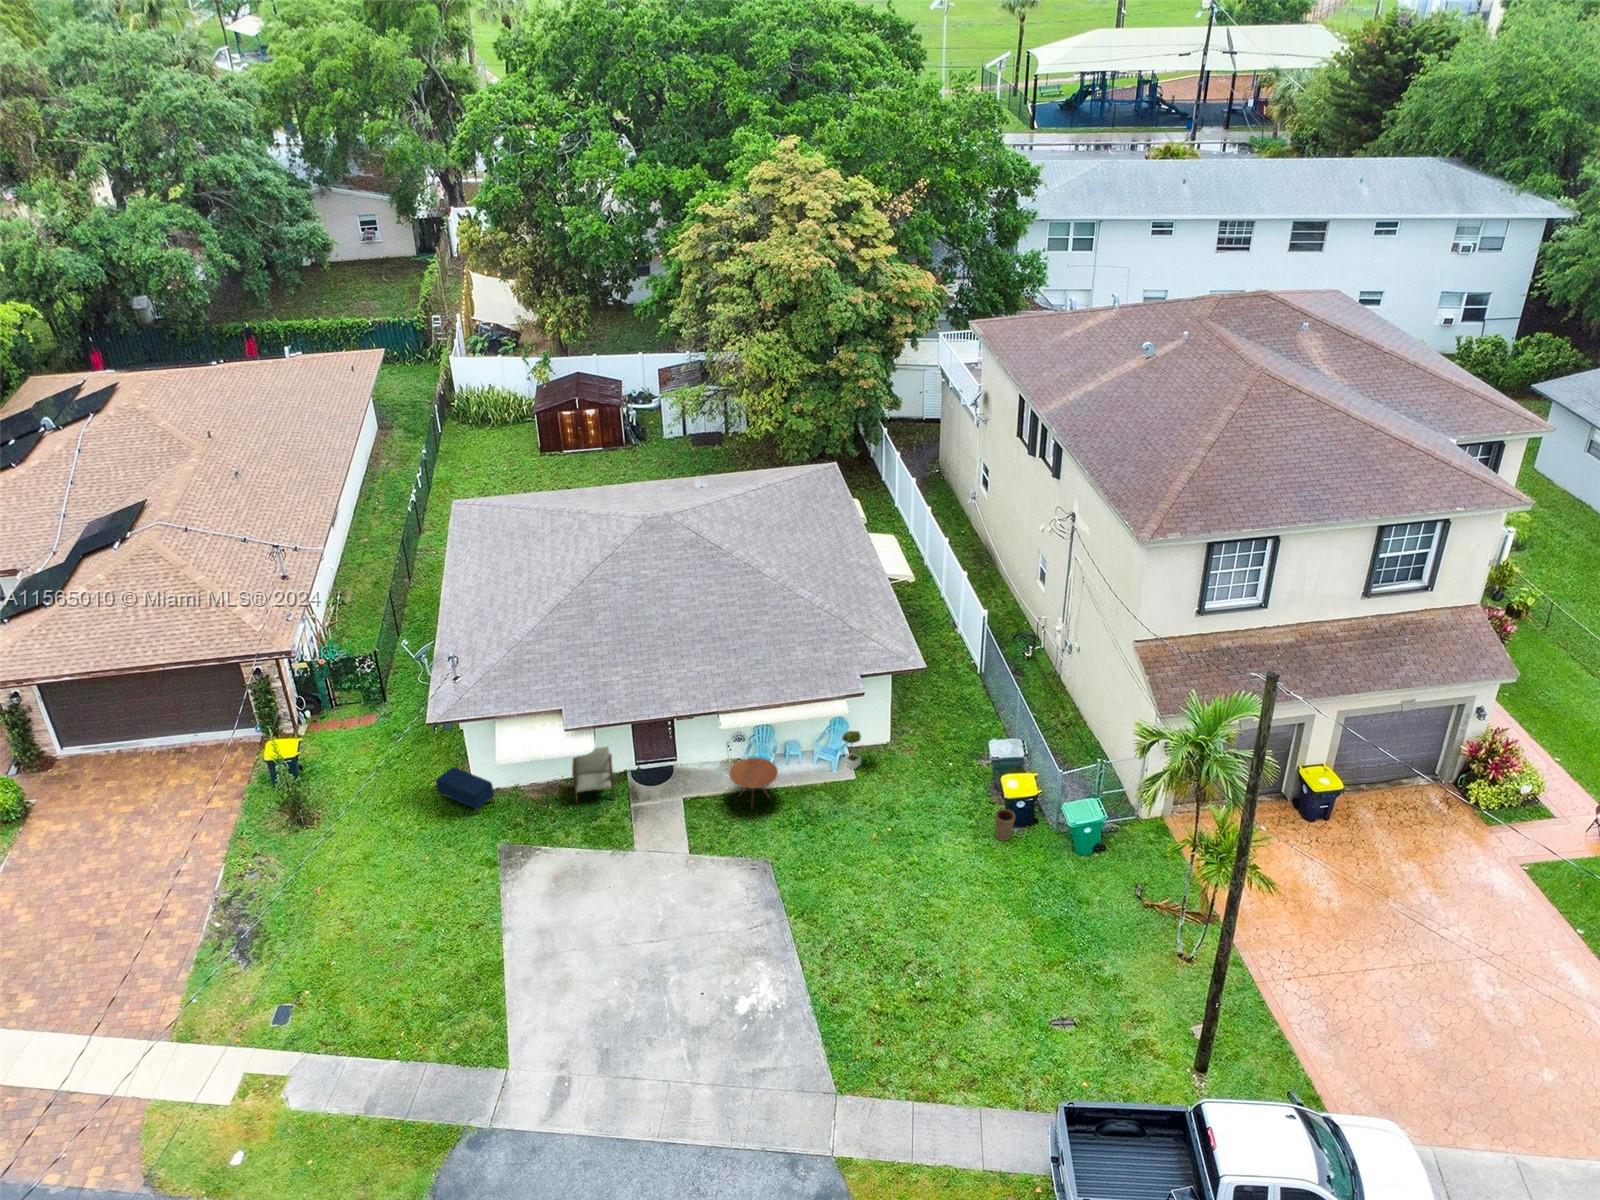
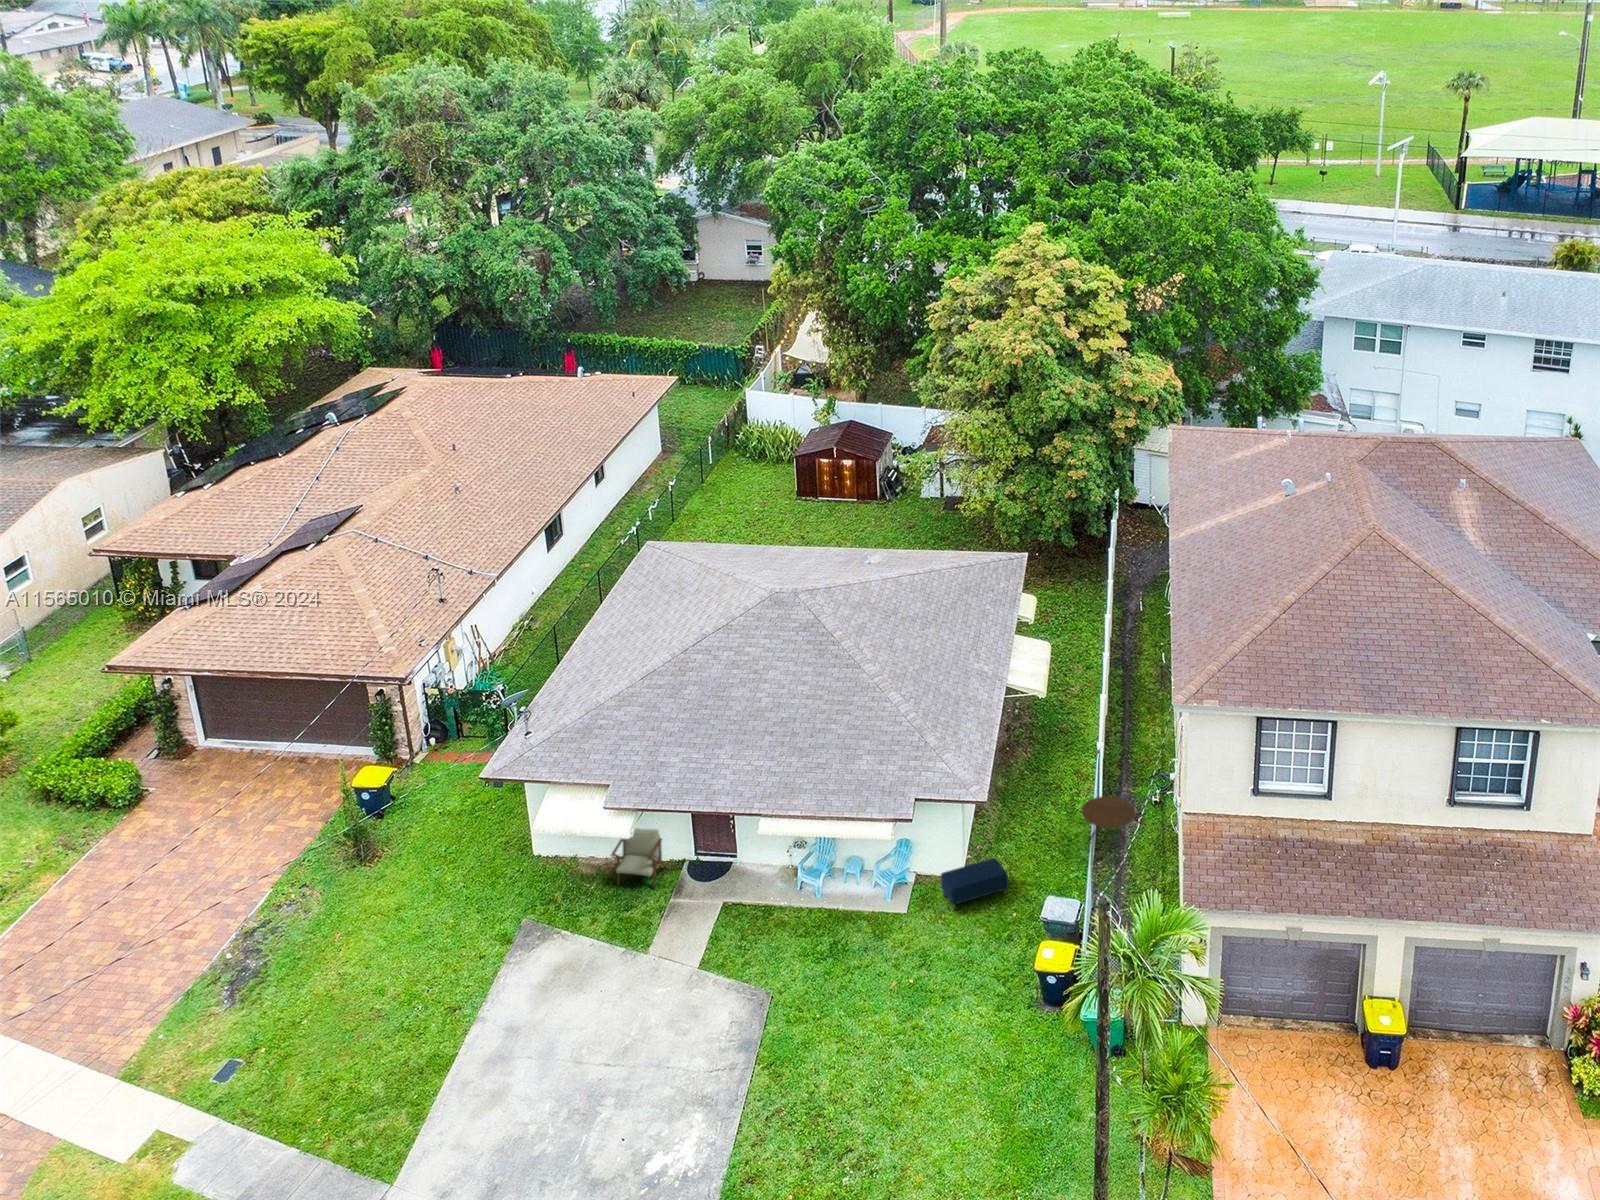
potted tree: present [842,731,861,769] -> none [907,863,932,909]
round table: present [729,758,778,799] -> present [1081,796,1135,841]
bench: present [436,767,494,814] -> present [941,858,1008,910]
basket: present [995,809,1015,841] -> none [1034,994,1059,1034]

